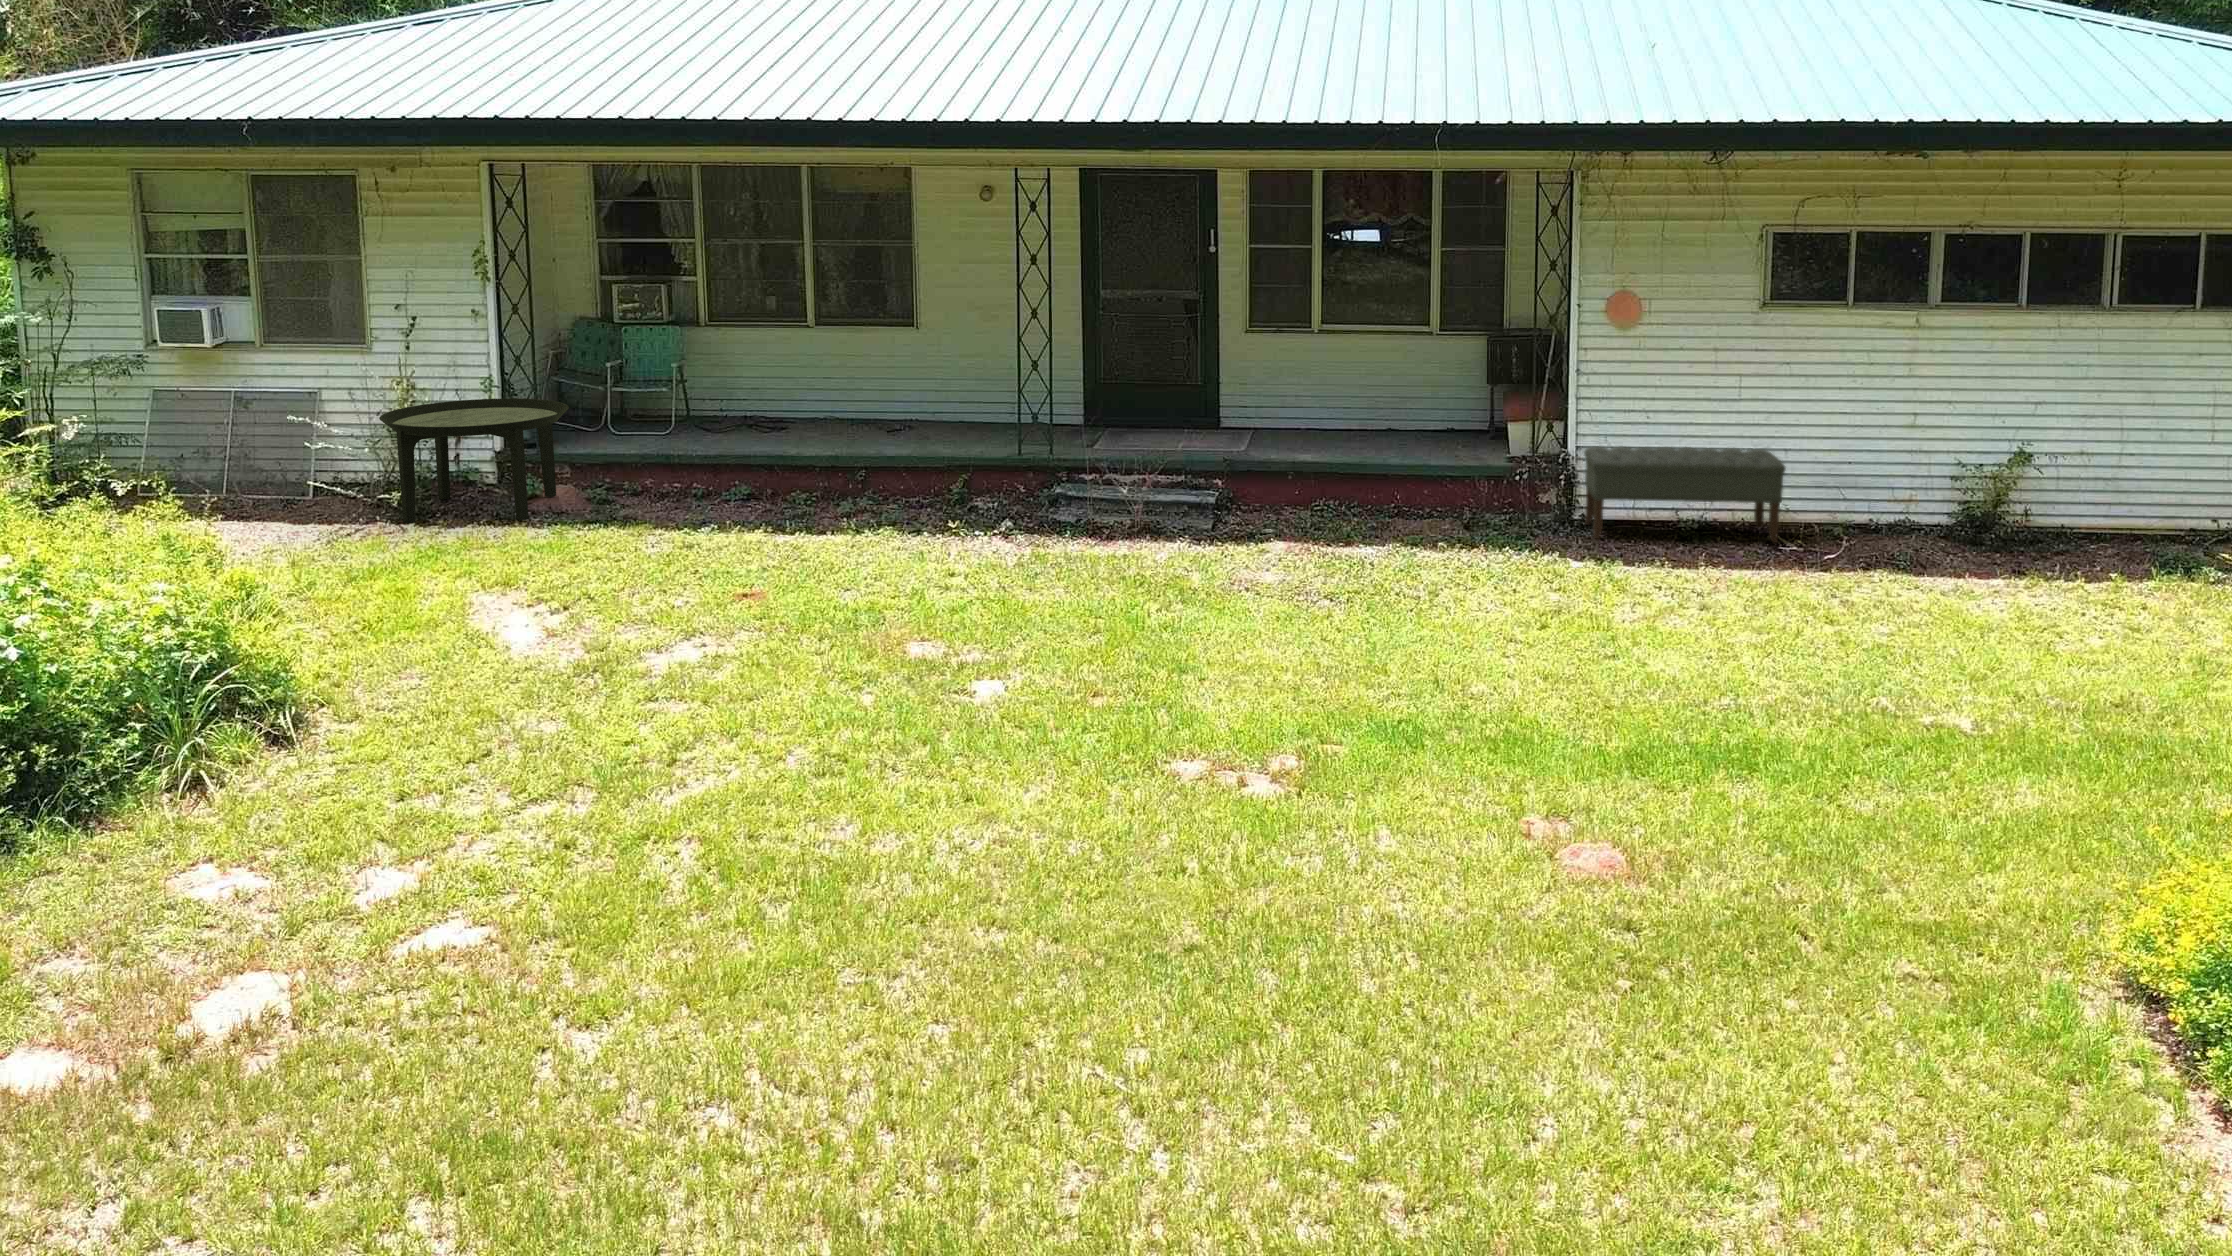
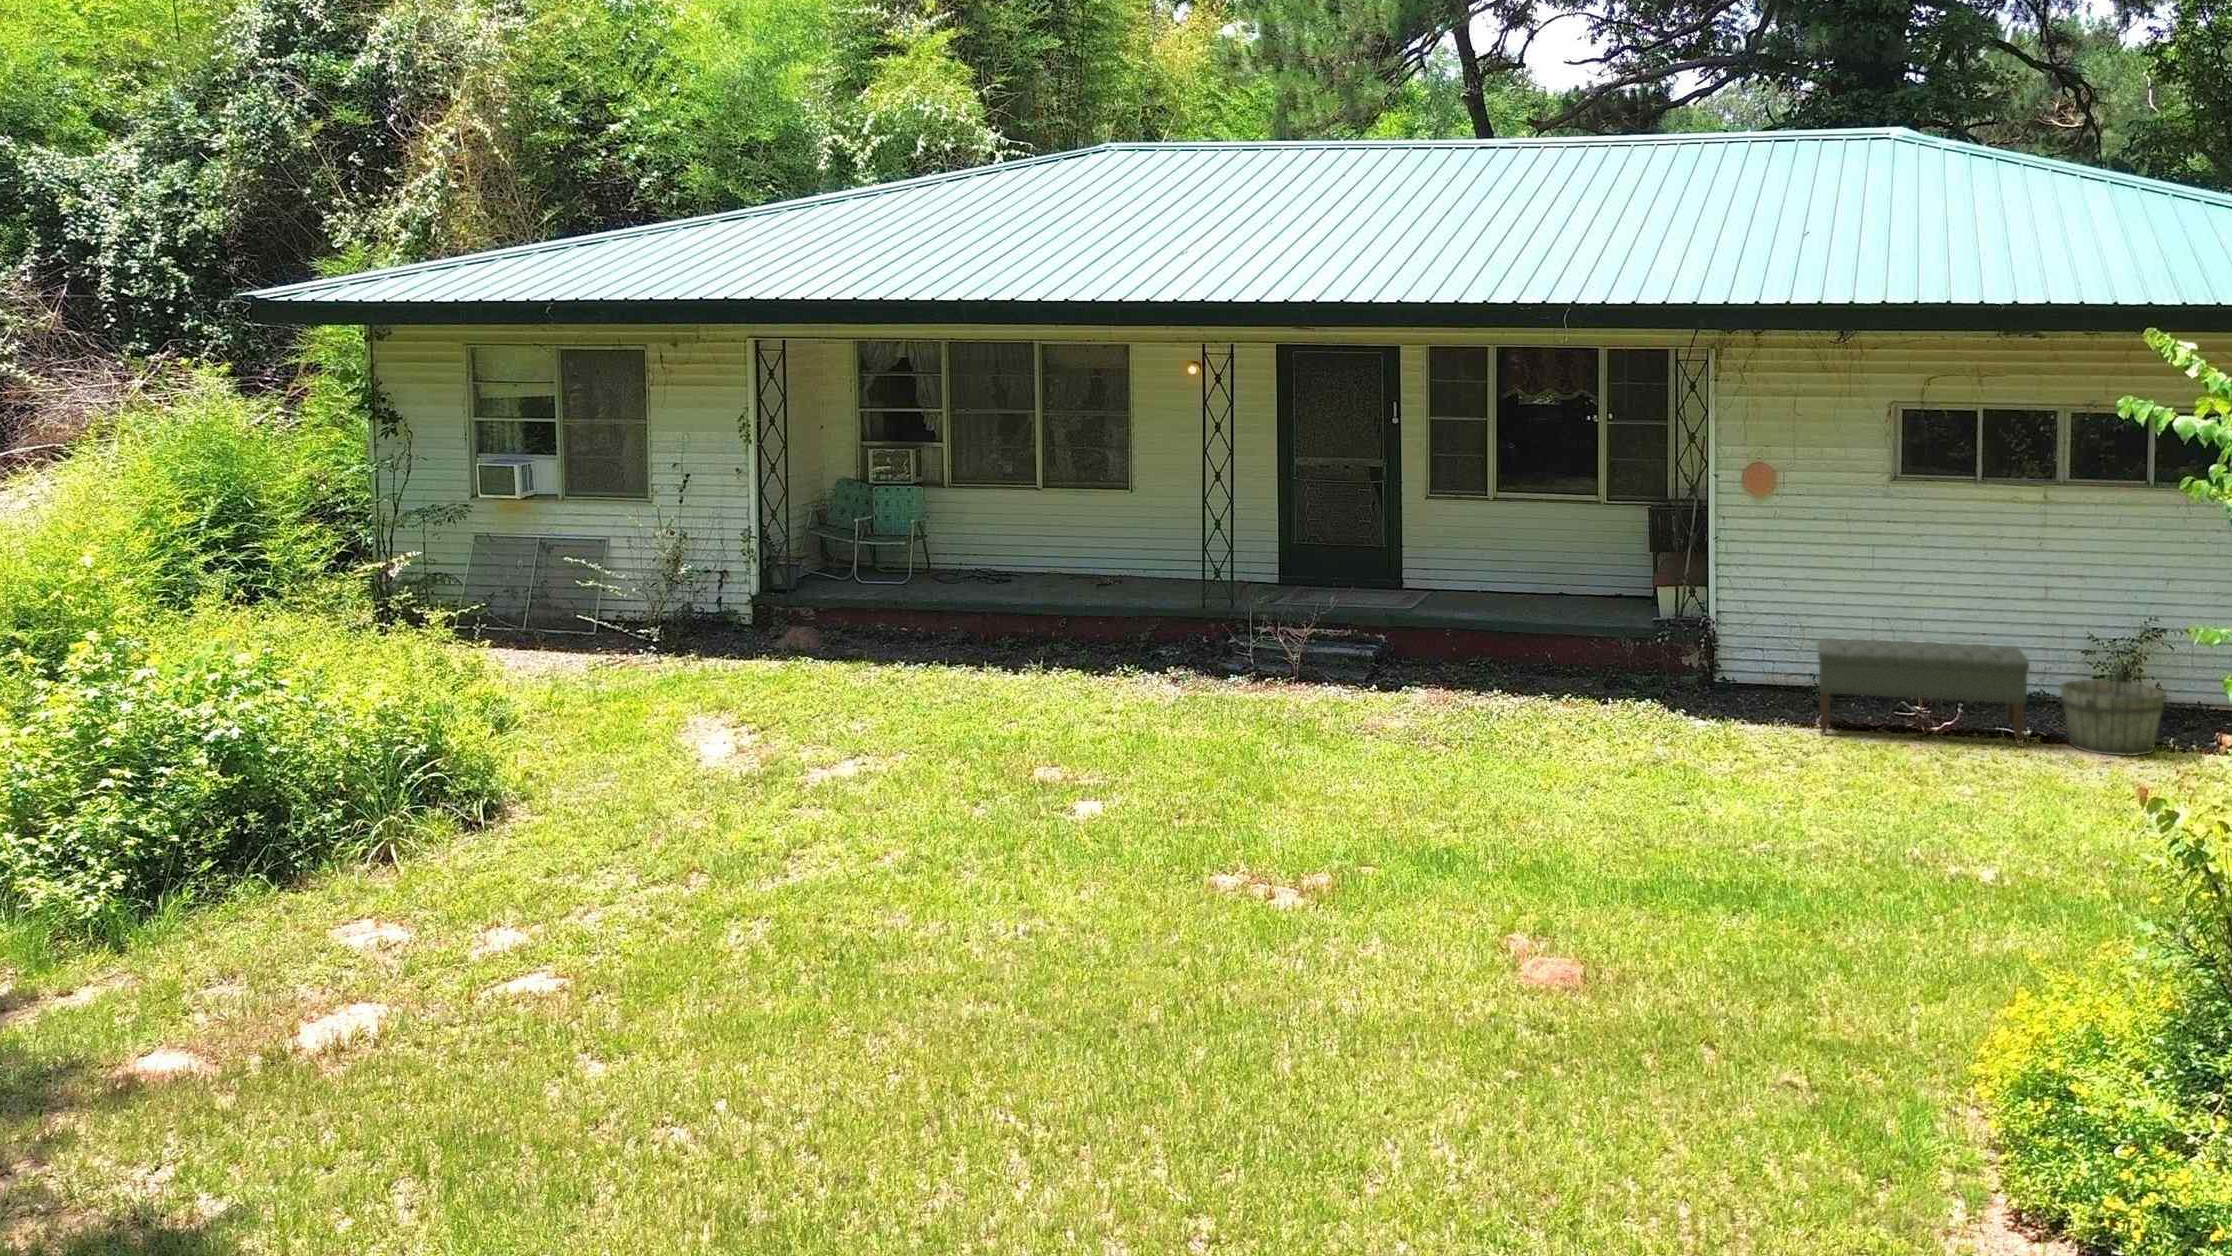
round table: present [379,398,569,523] -> none [655,561,828,674]
wooden bucket: none [1807,465,1902,547] -> present [2060,670,2165,756]

